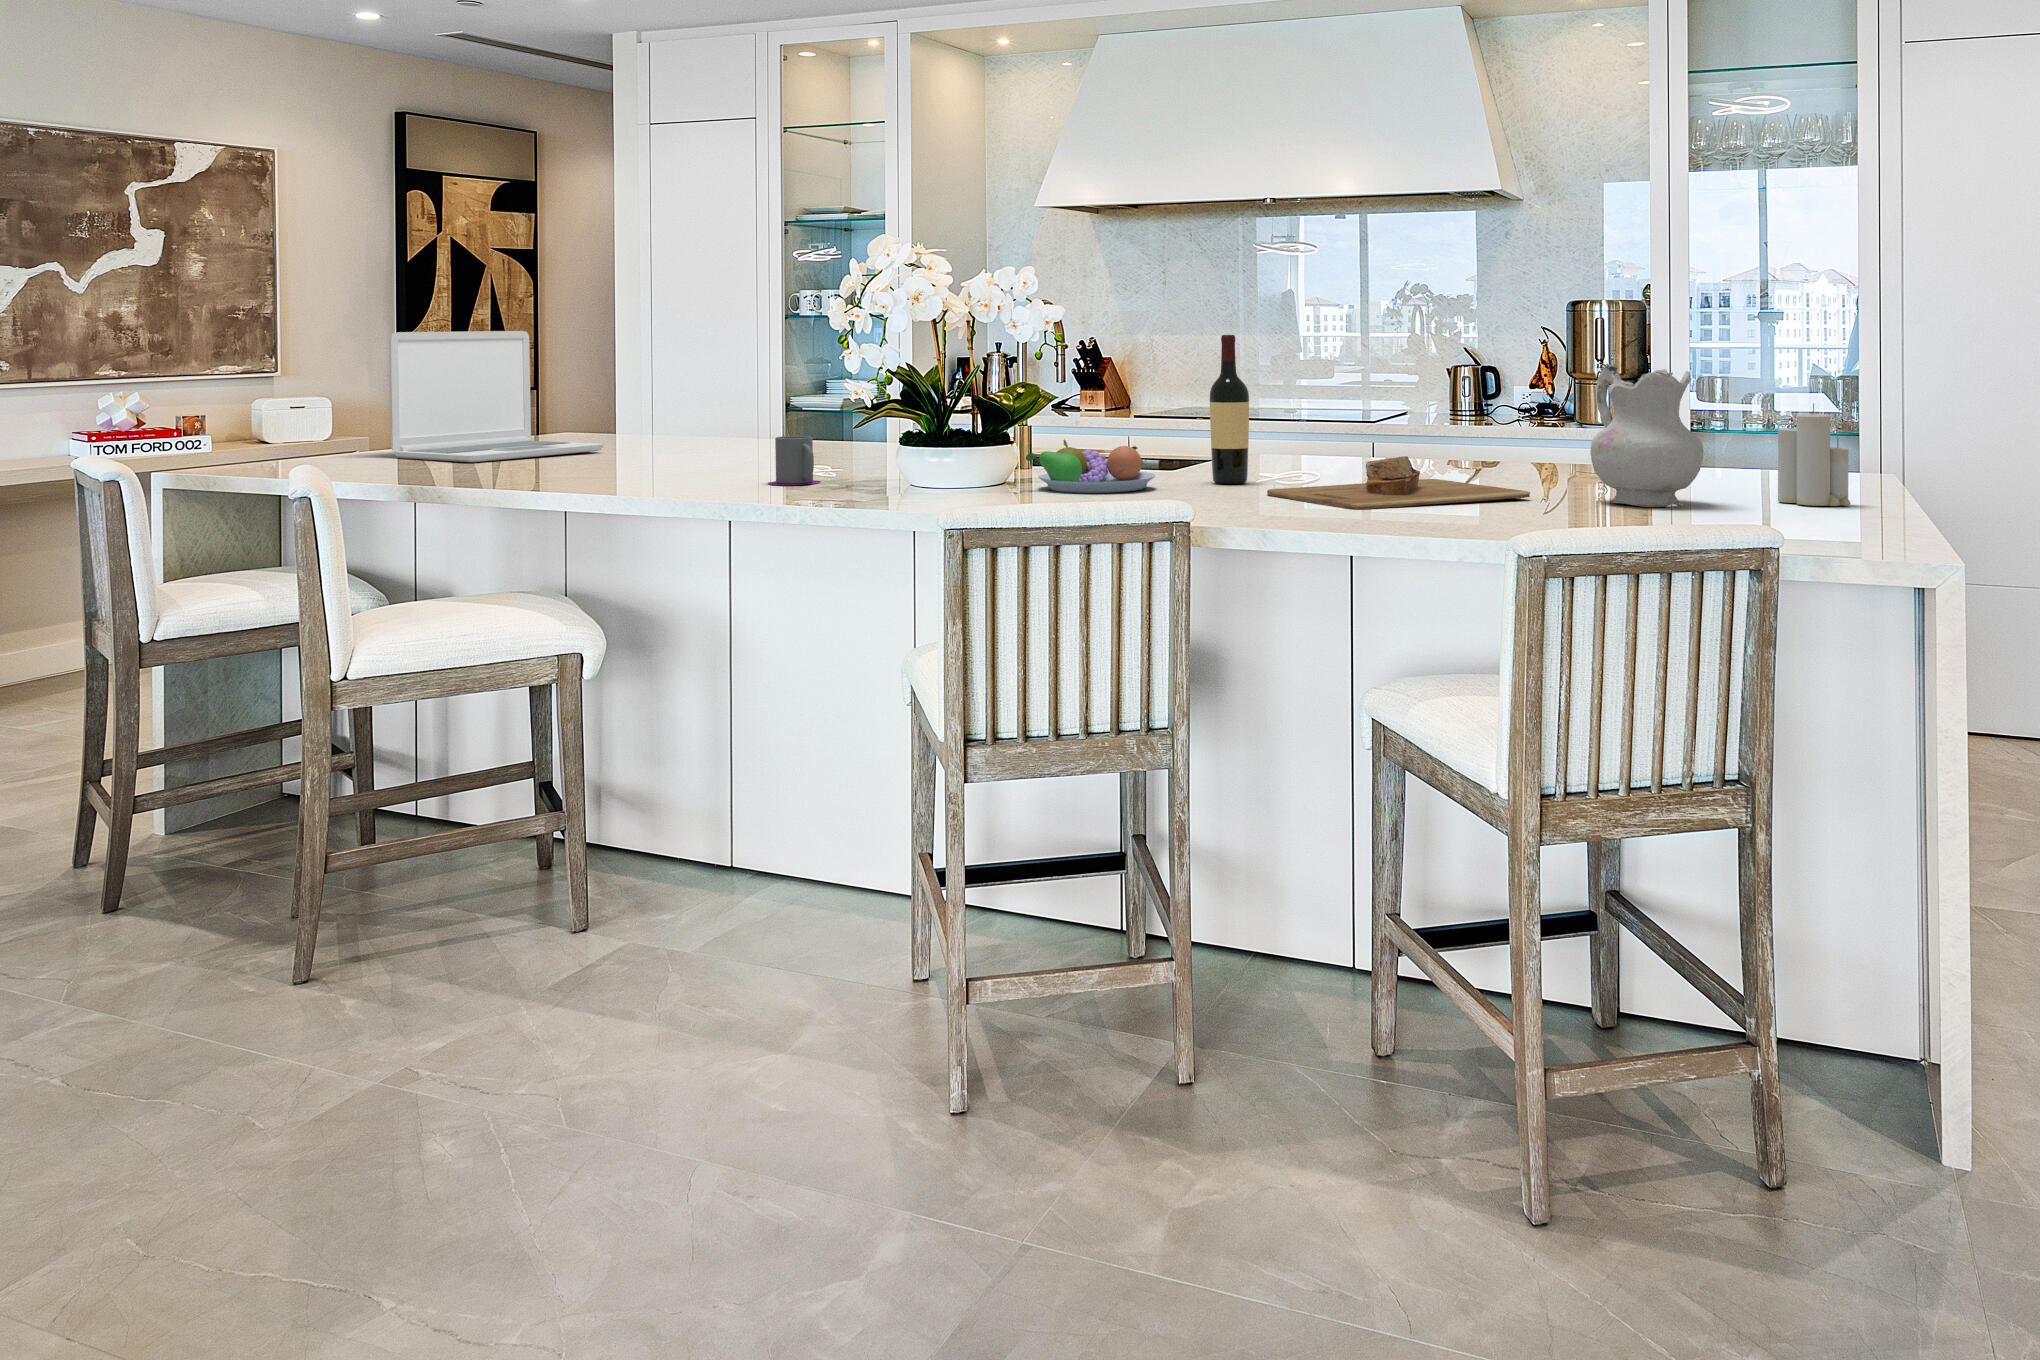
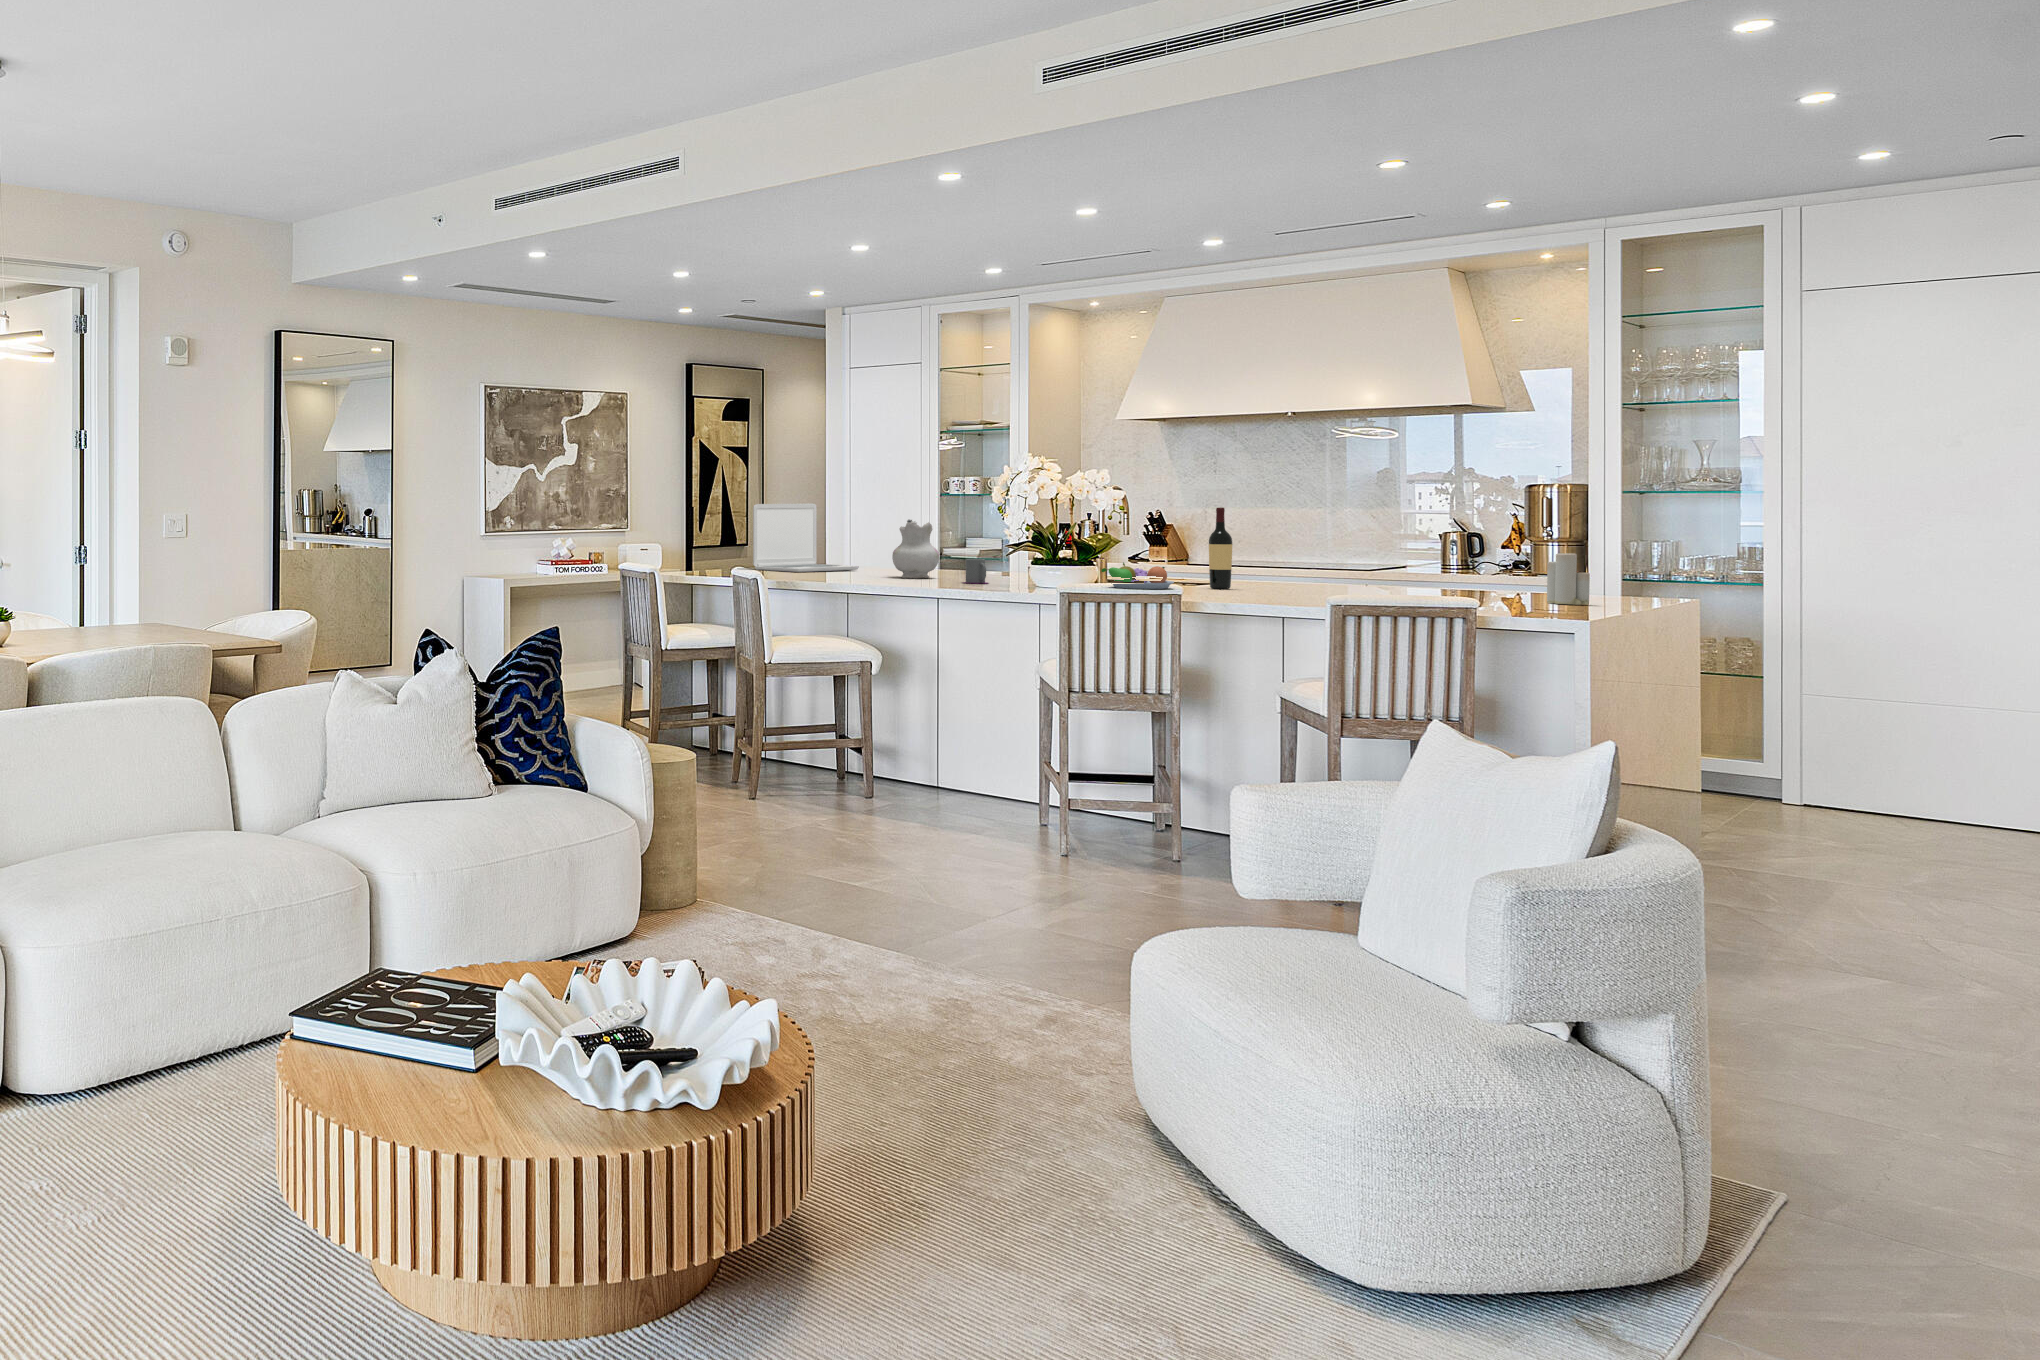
ceramic pitcher: present [1590,364,1703,507] -> present [892,519,939,578]
cutting board: present [1267,456,1530,510] -> none [1236,573,1390,598]

